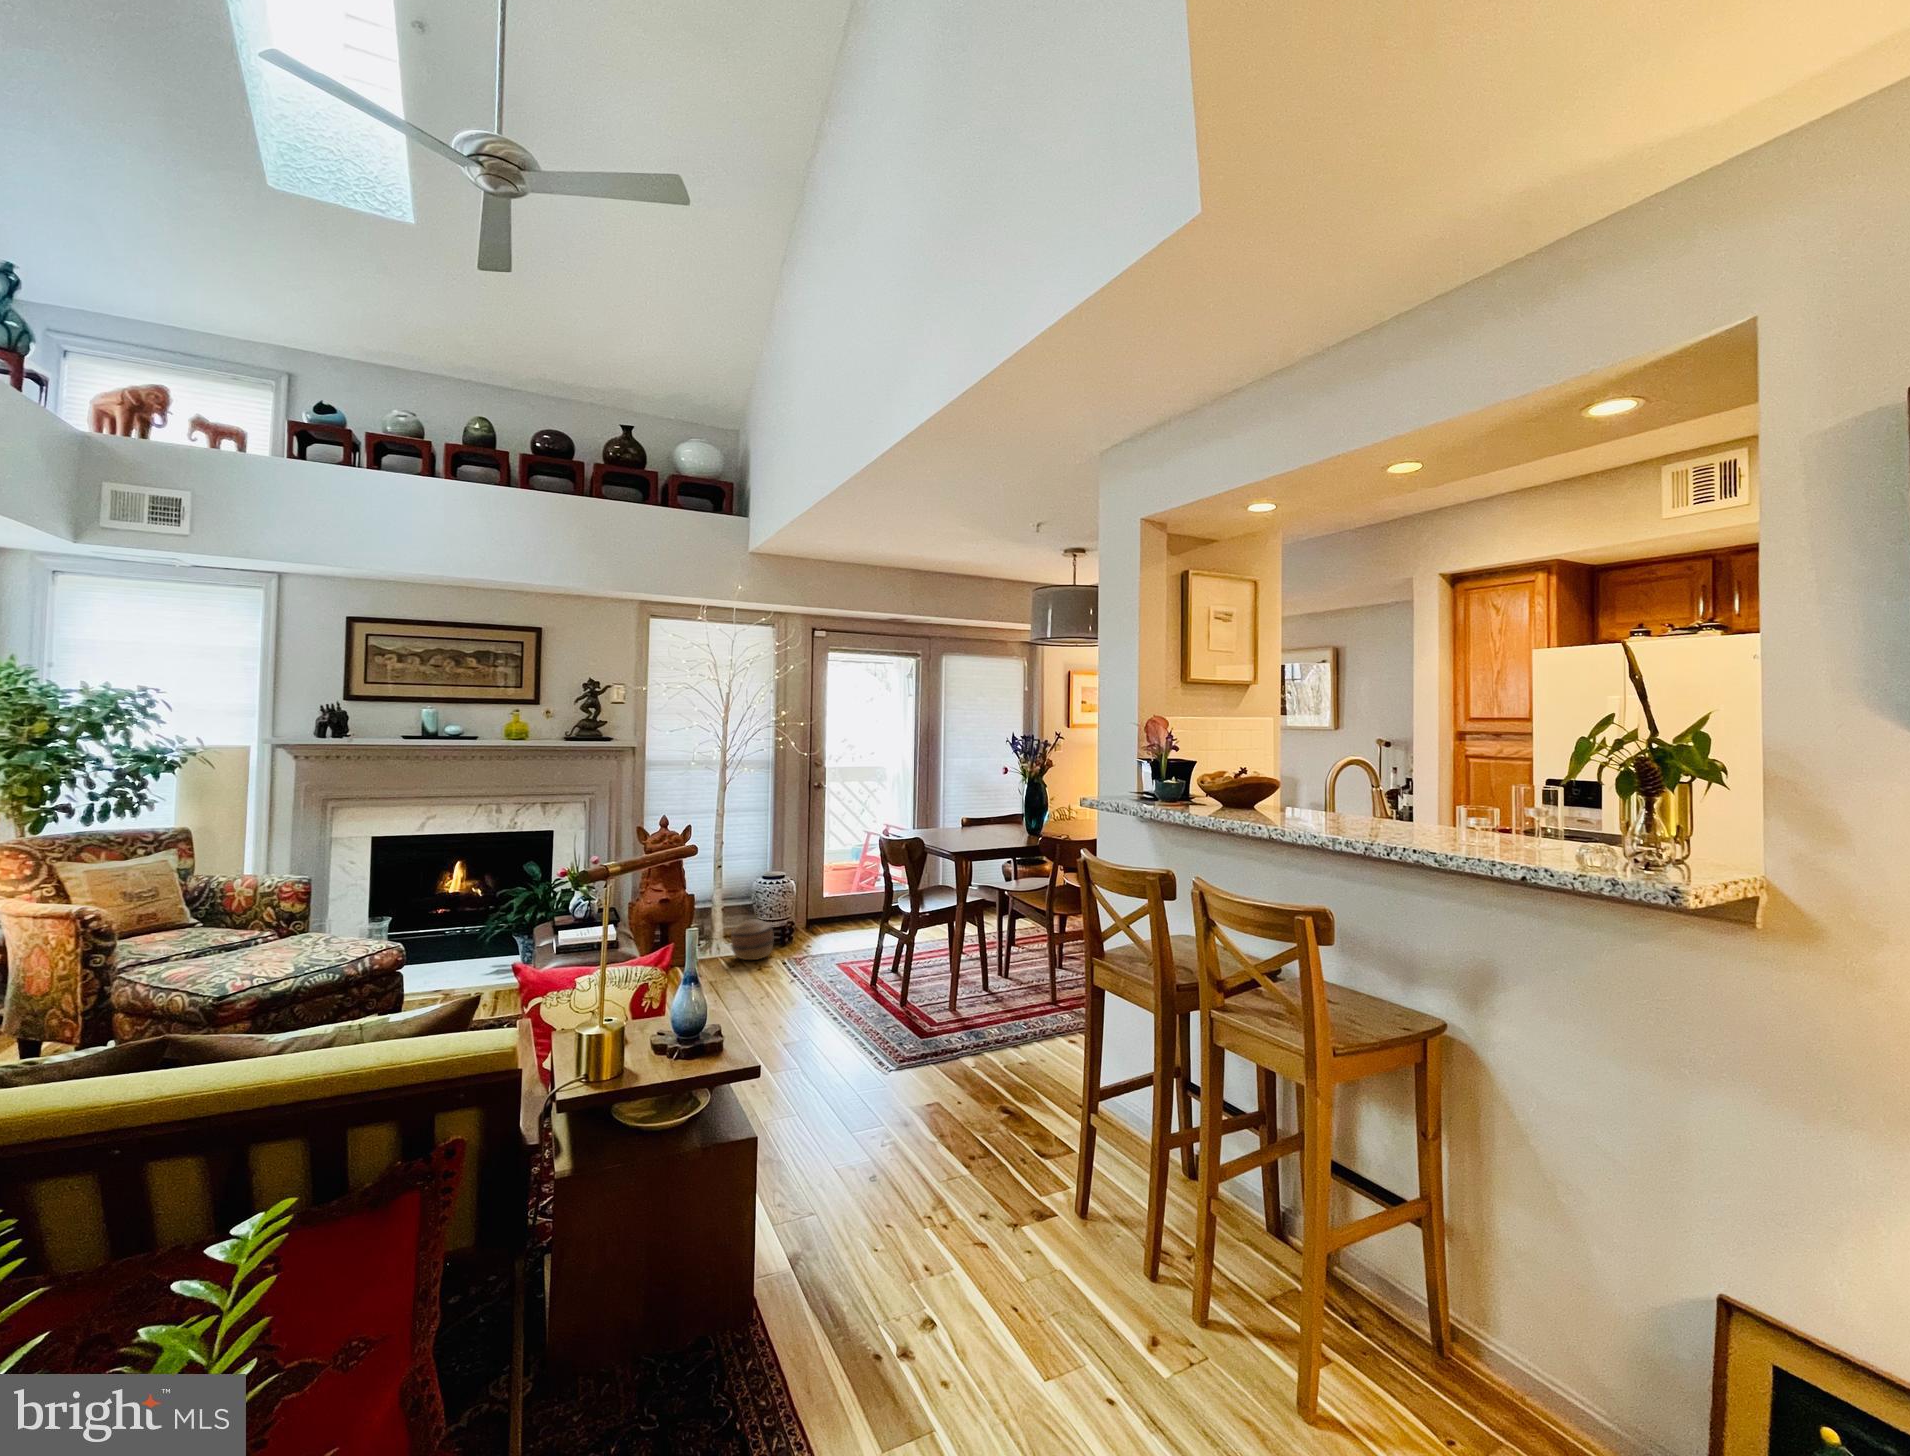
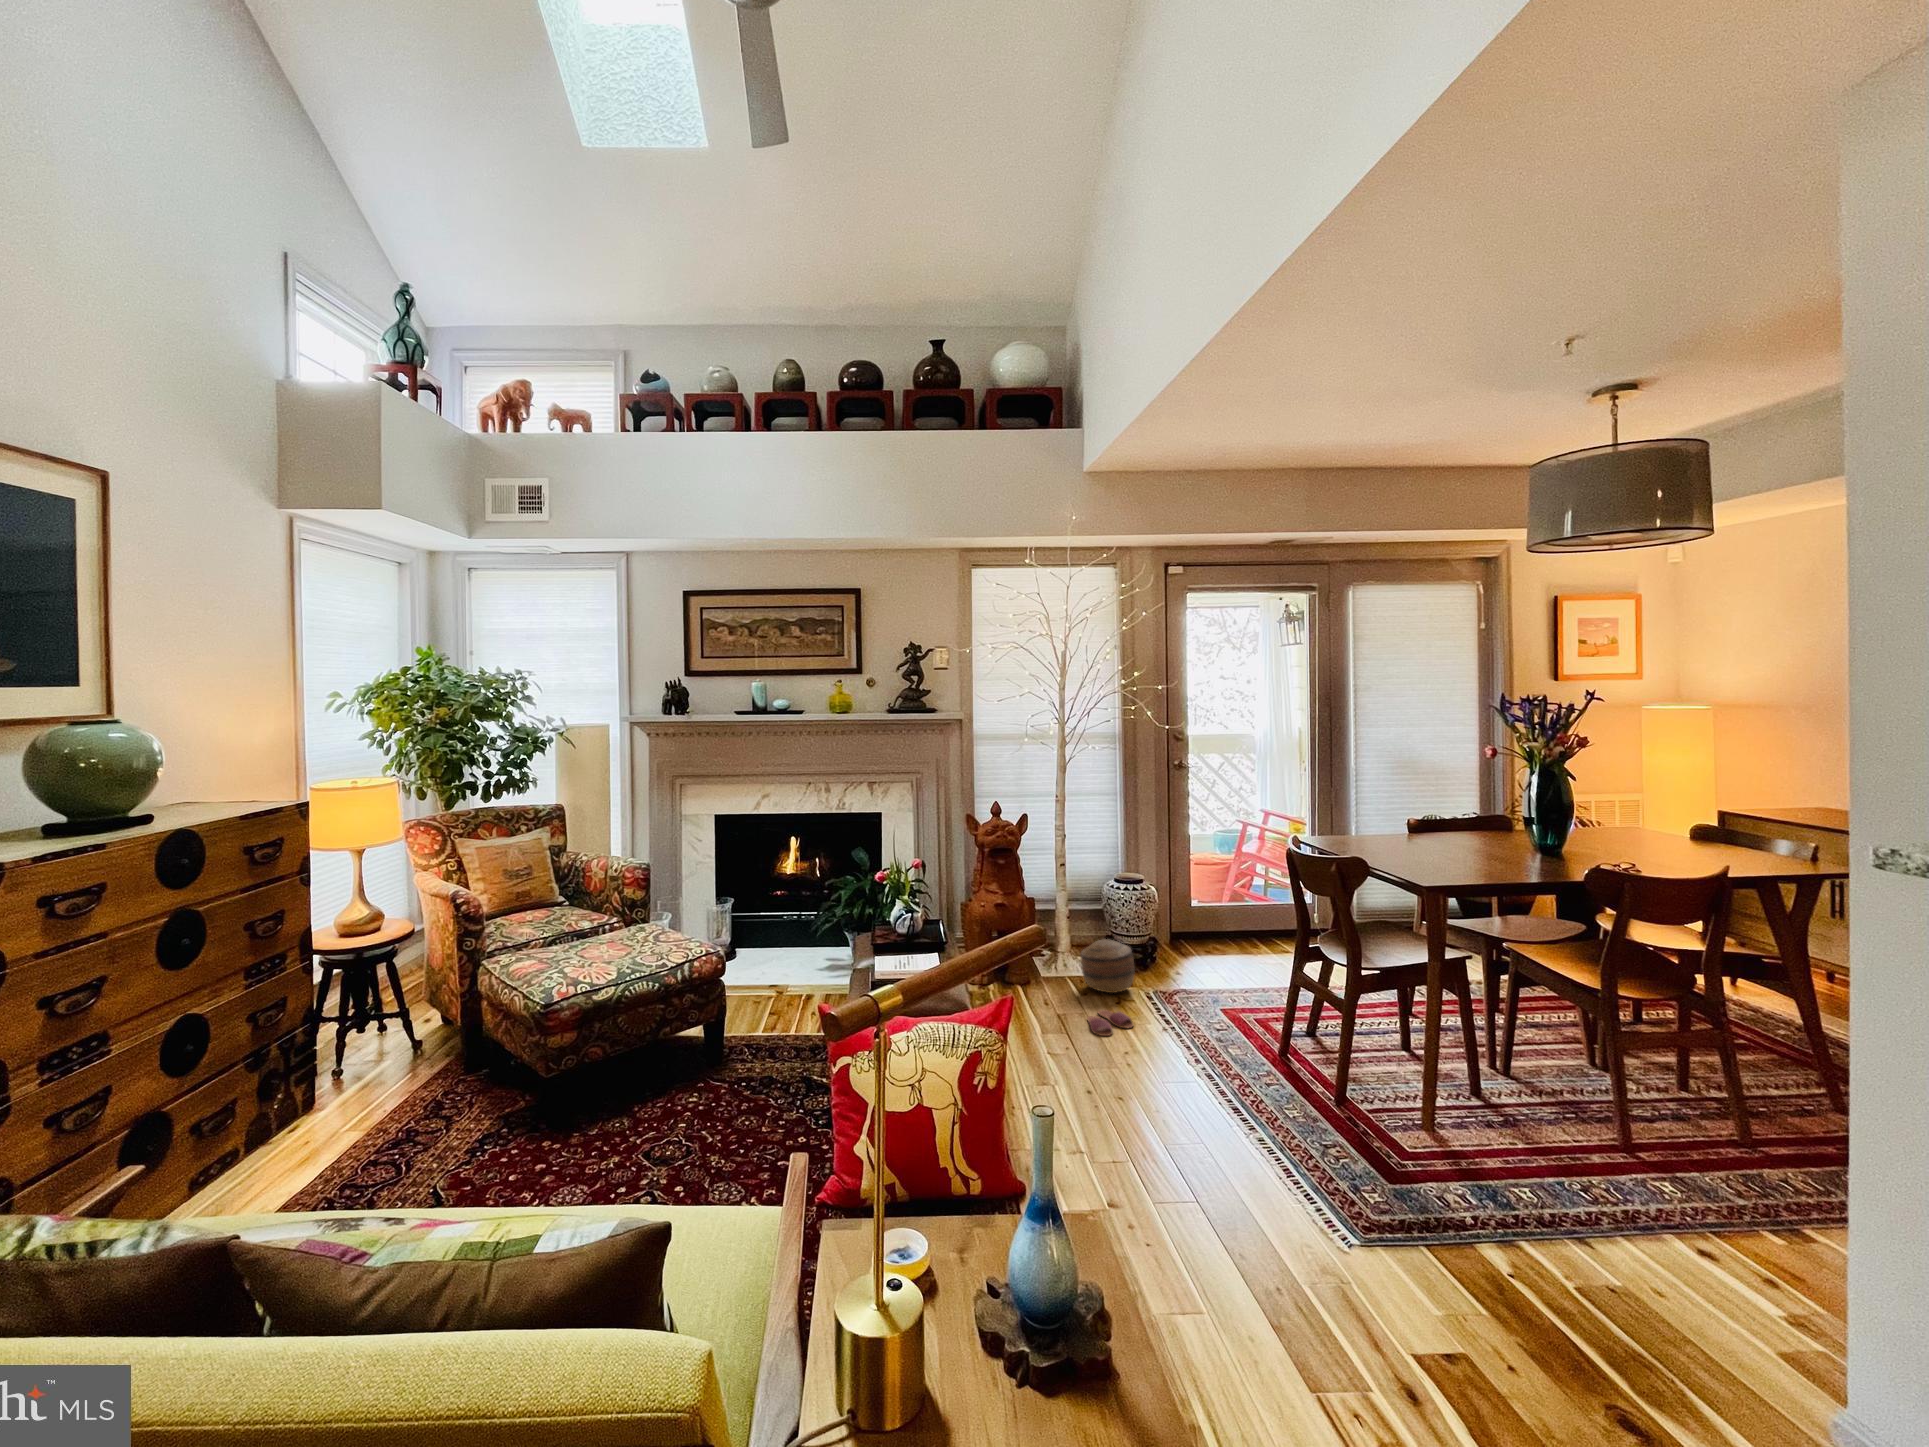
slippers: none [733,970,769,989] -> present [1087,1010,1133,1036]

